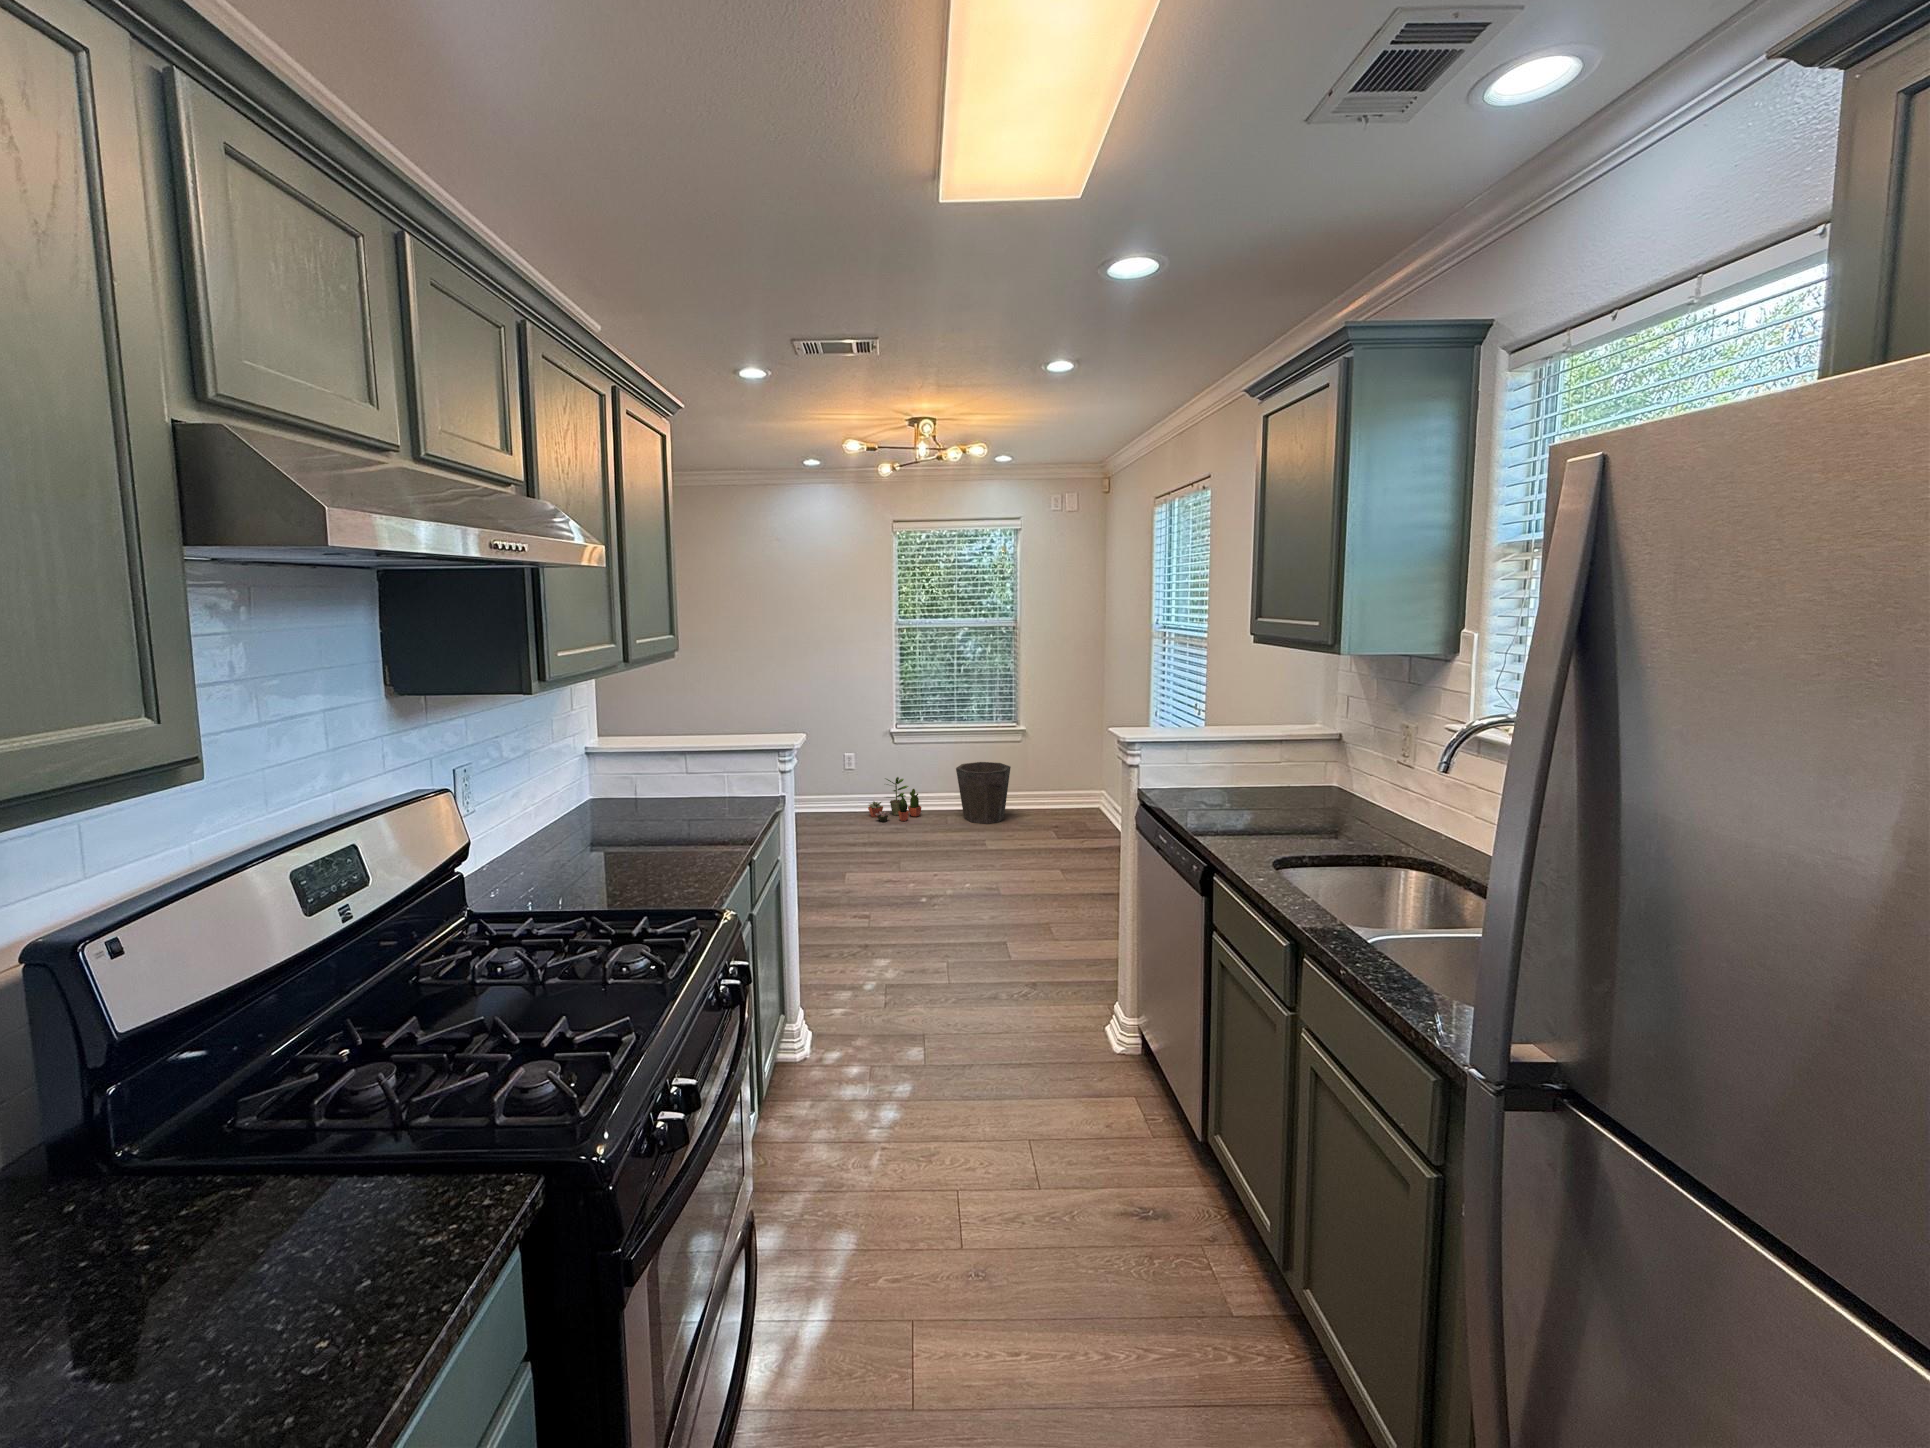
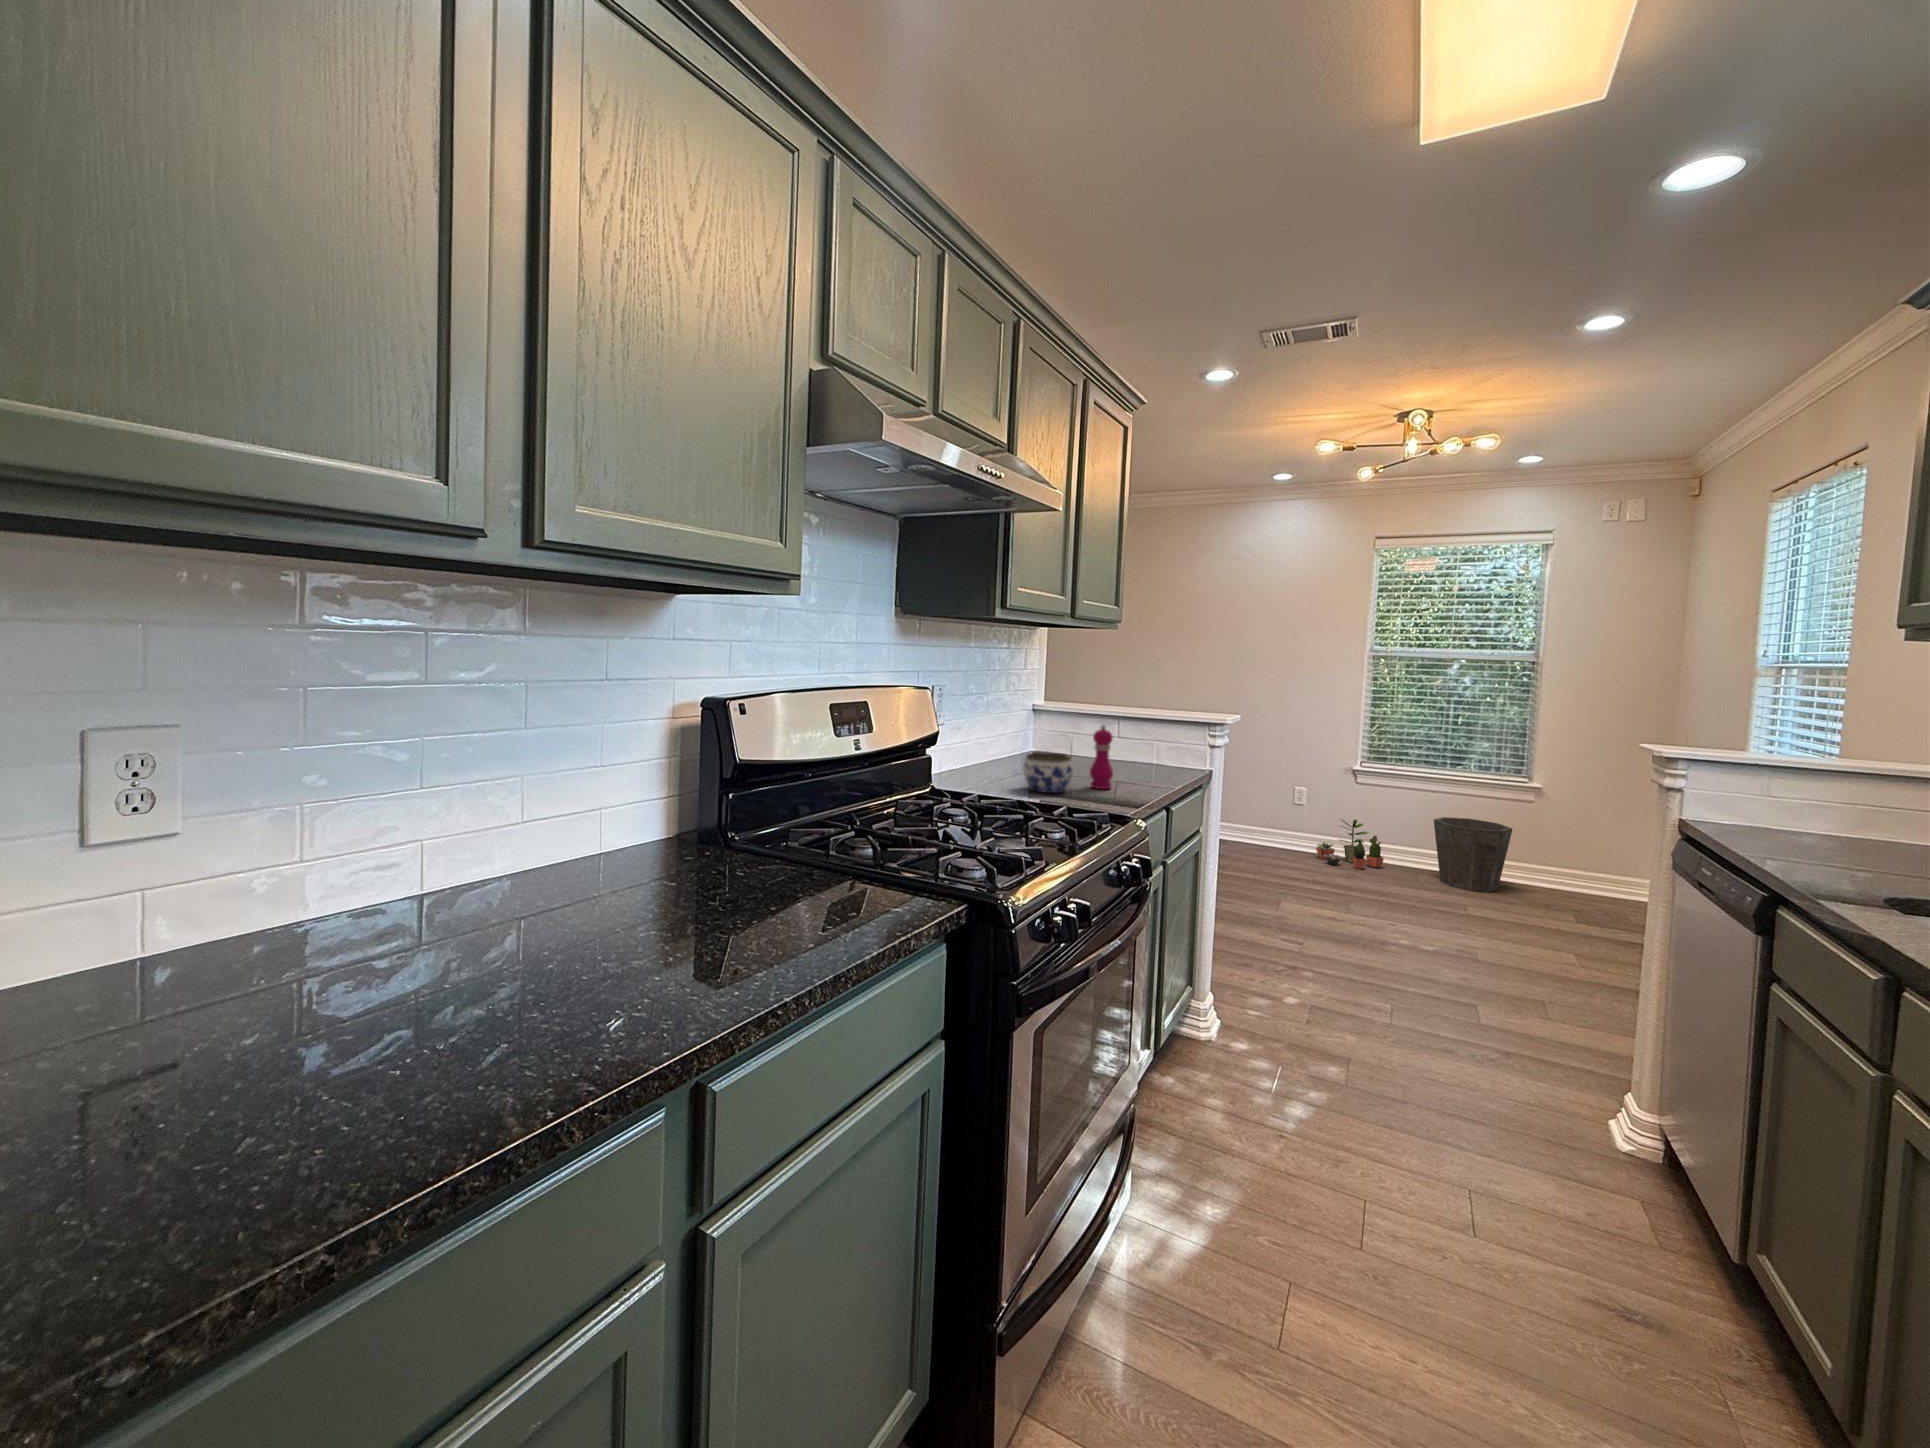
pepper mill: none [663,780,689,852] -> present [1090,725,1113,789]
jar: none [585,823,645,875] -> present [1023,752,1073,793]

